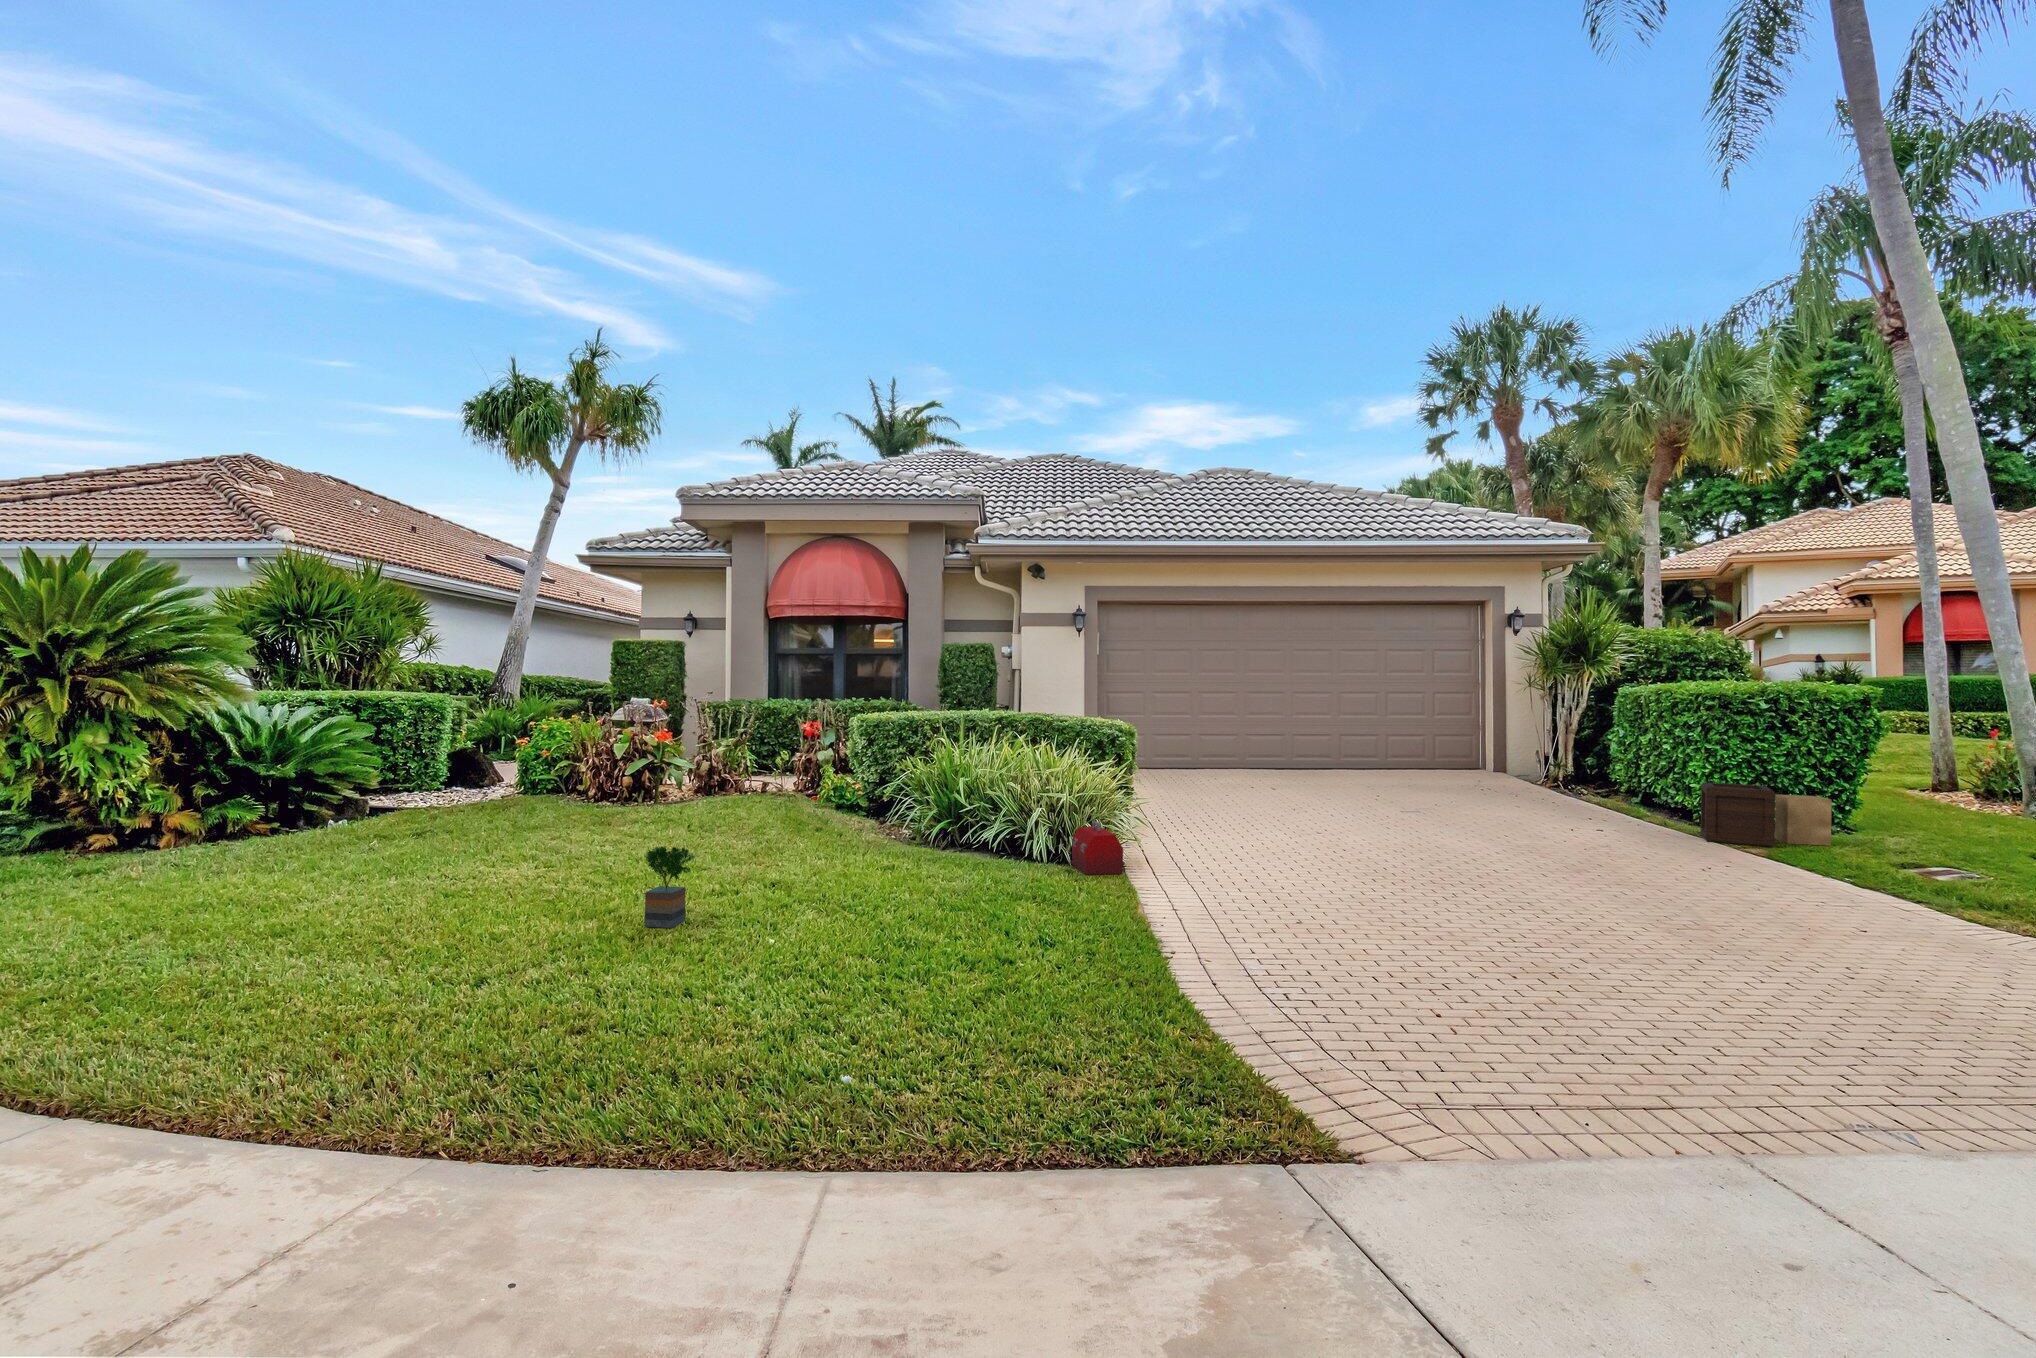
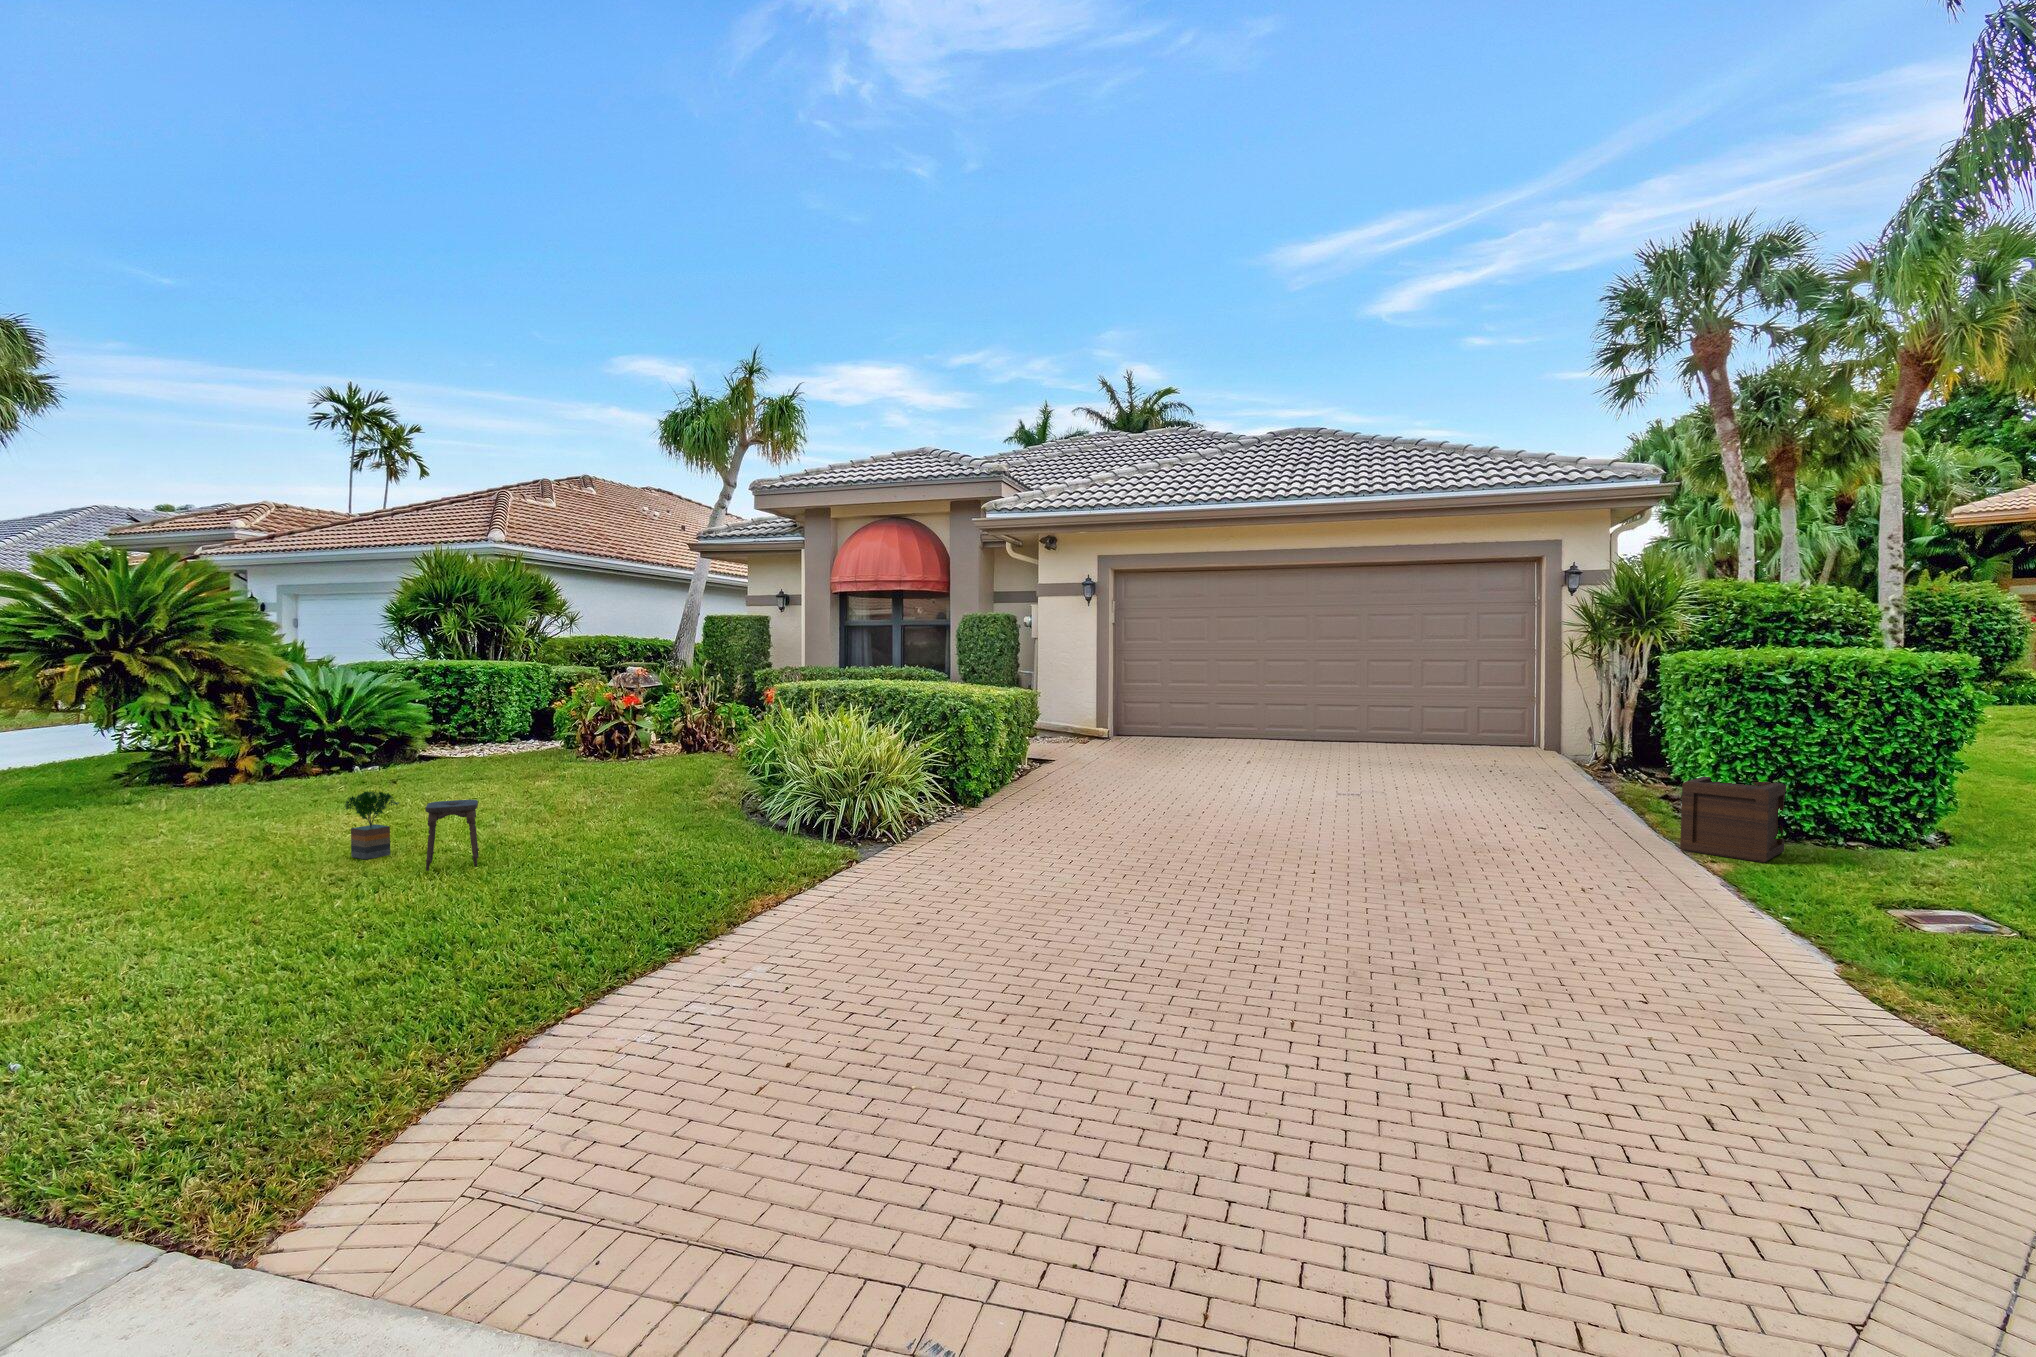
cardboard box: present [1775,795,1832,846] -> none [1803,796,1871,867]
toolbox: present [1071,821,1123,875] -> none [837,788,890,842]
stool: none [760,850,830,934] -> present [425,800,479,871]

